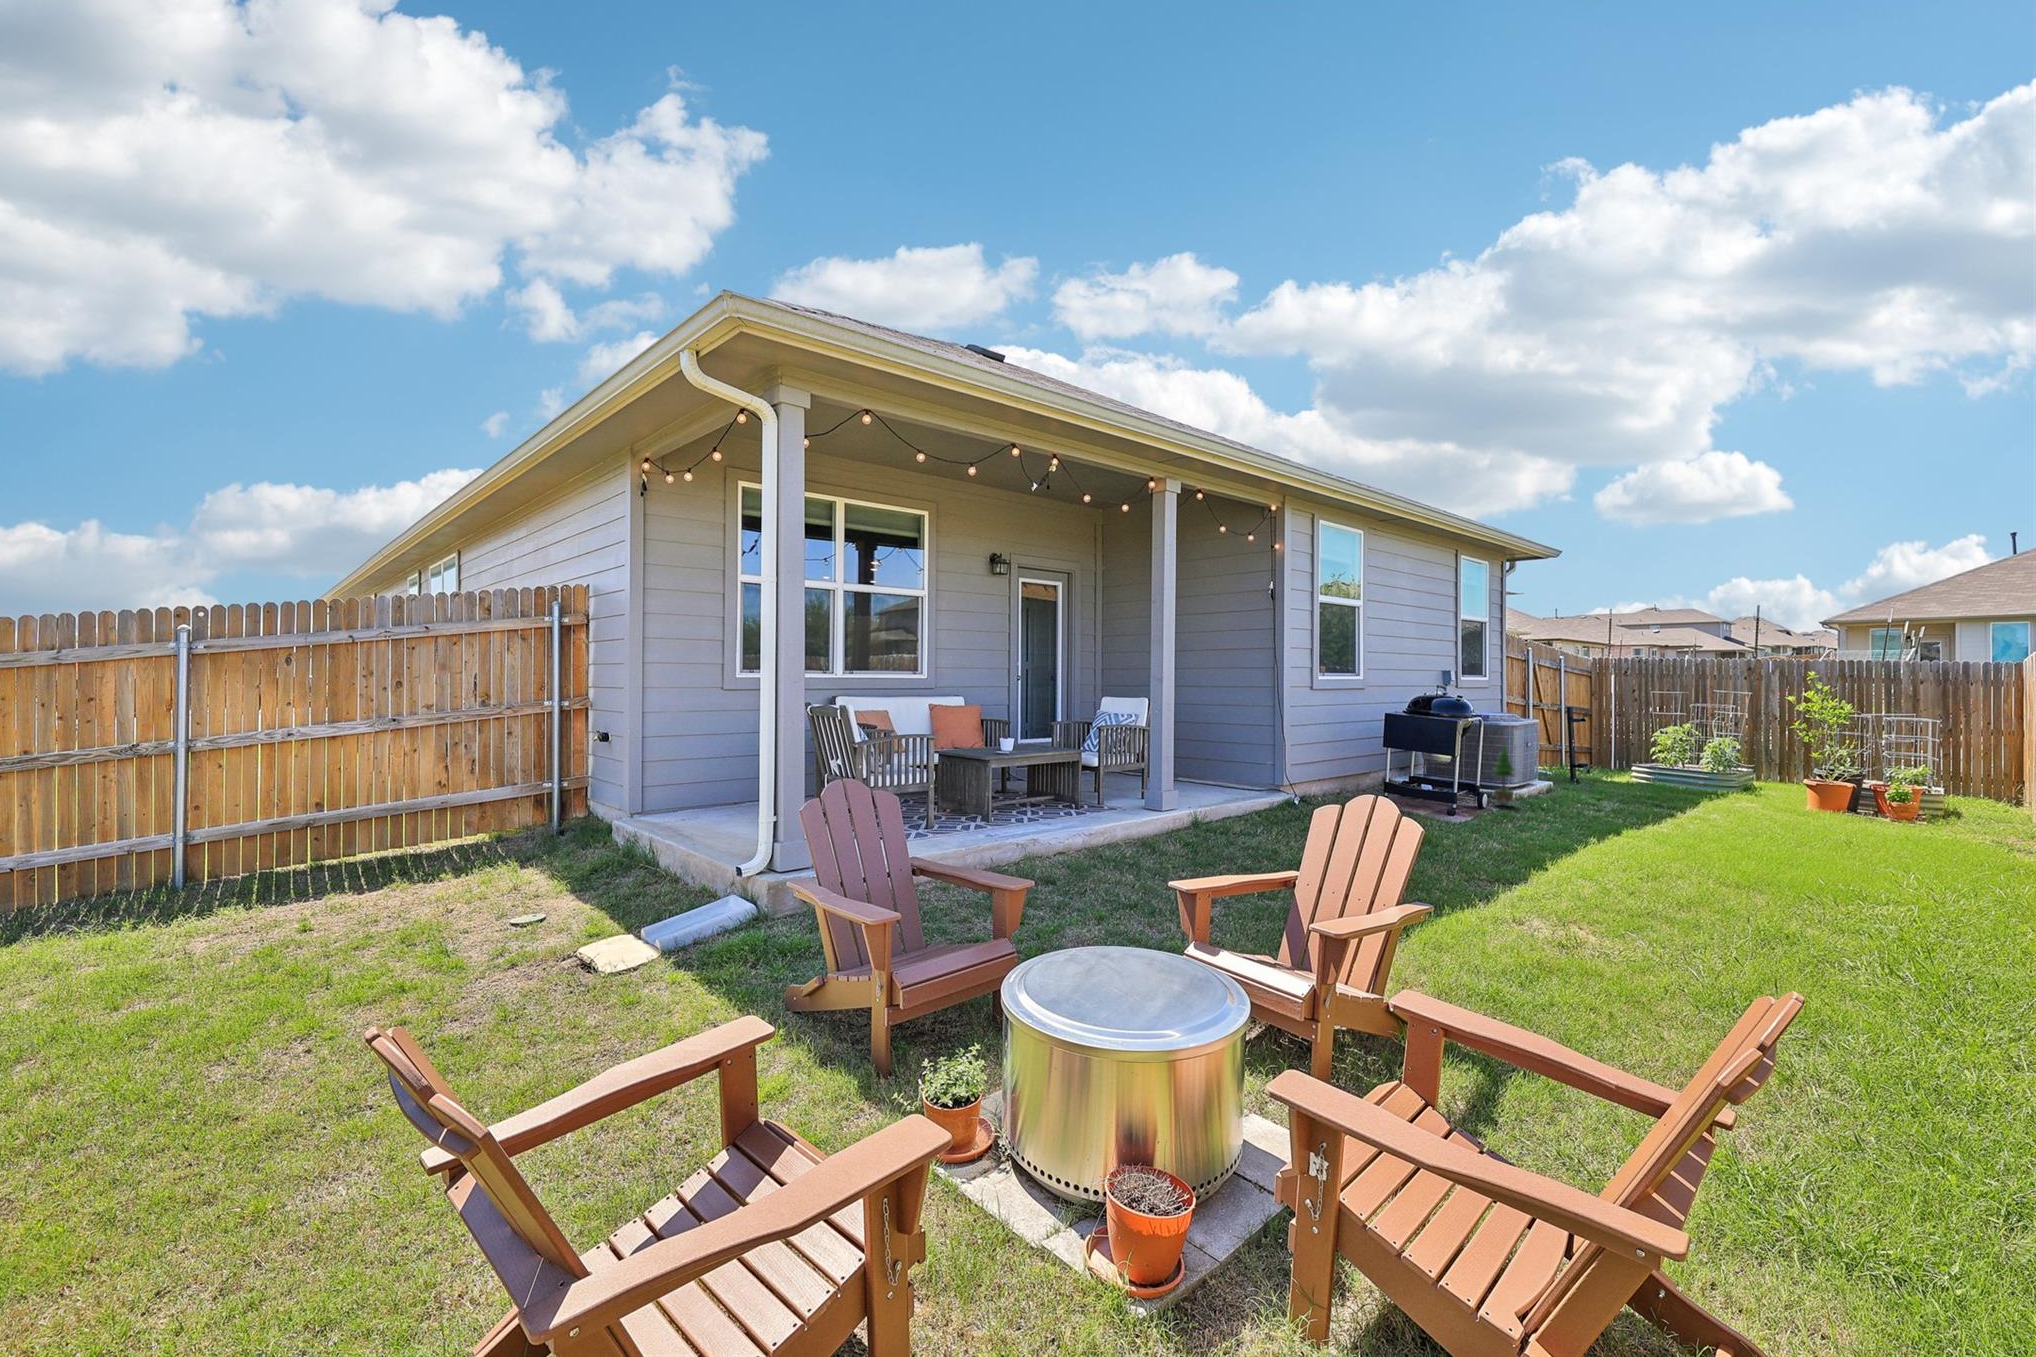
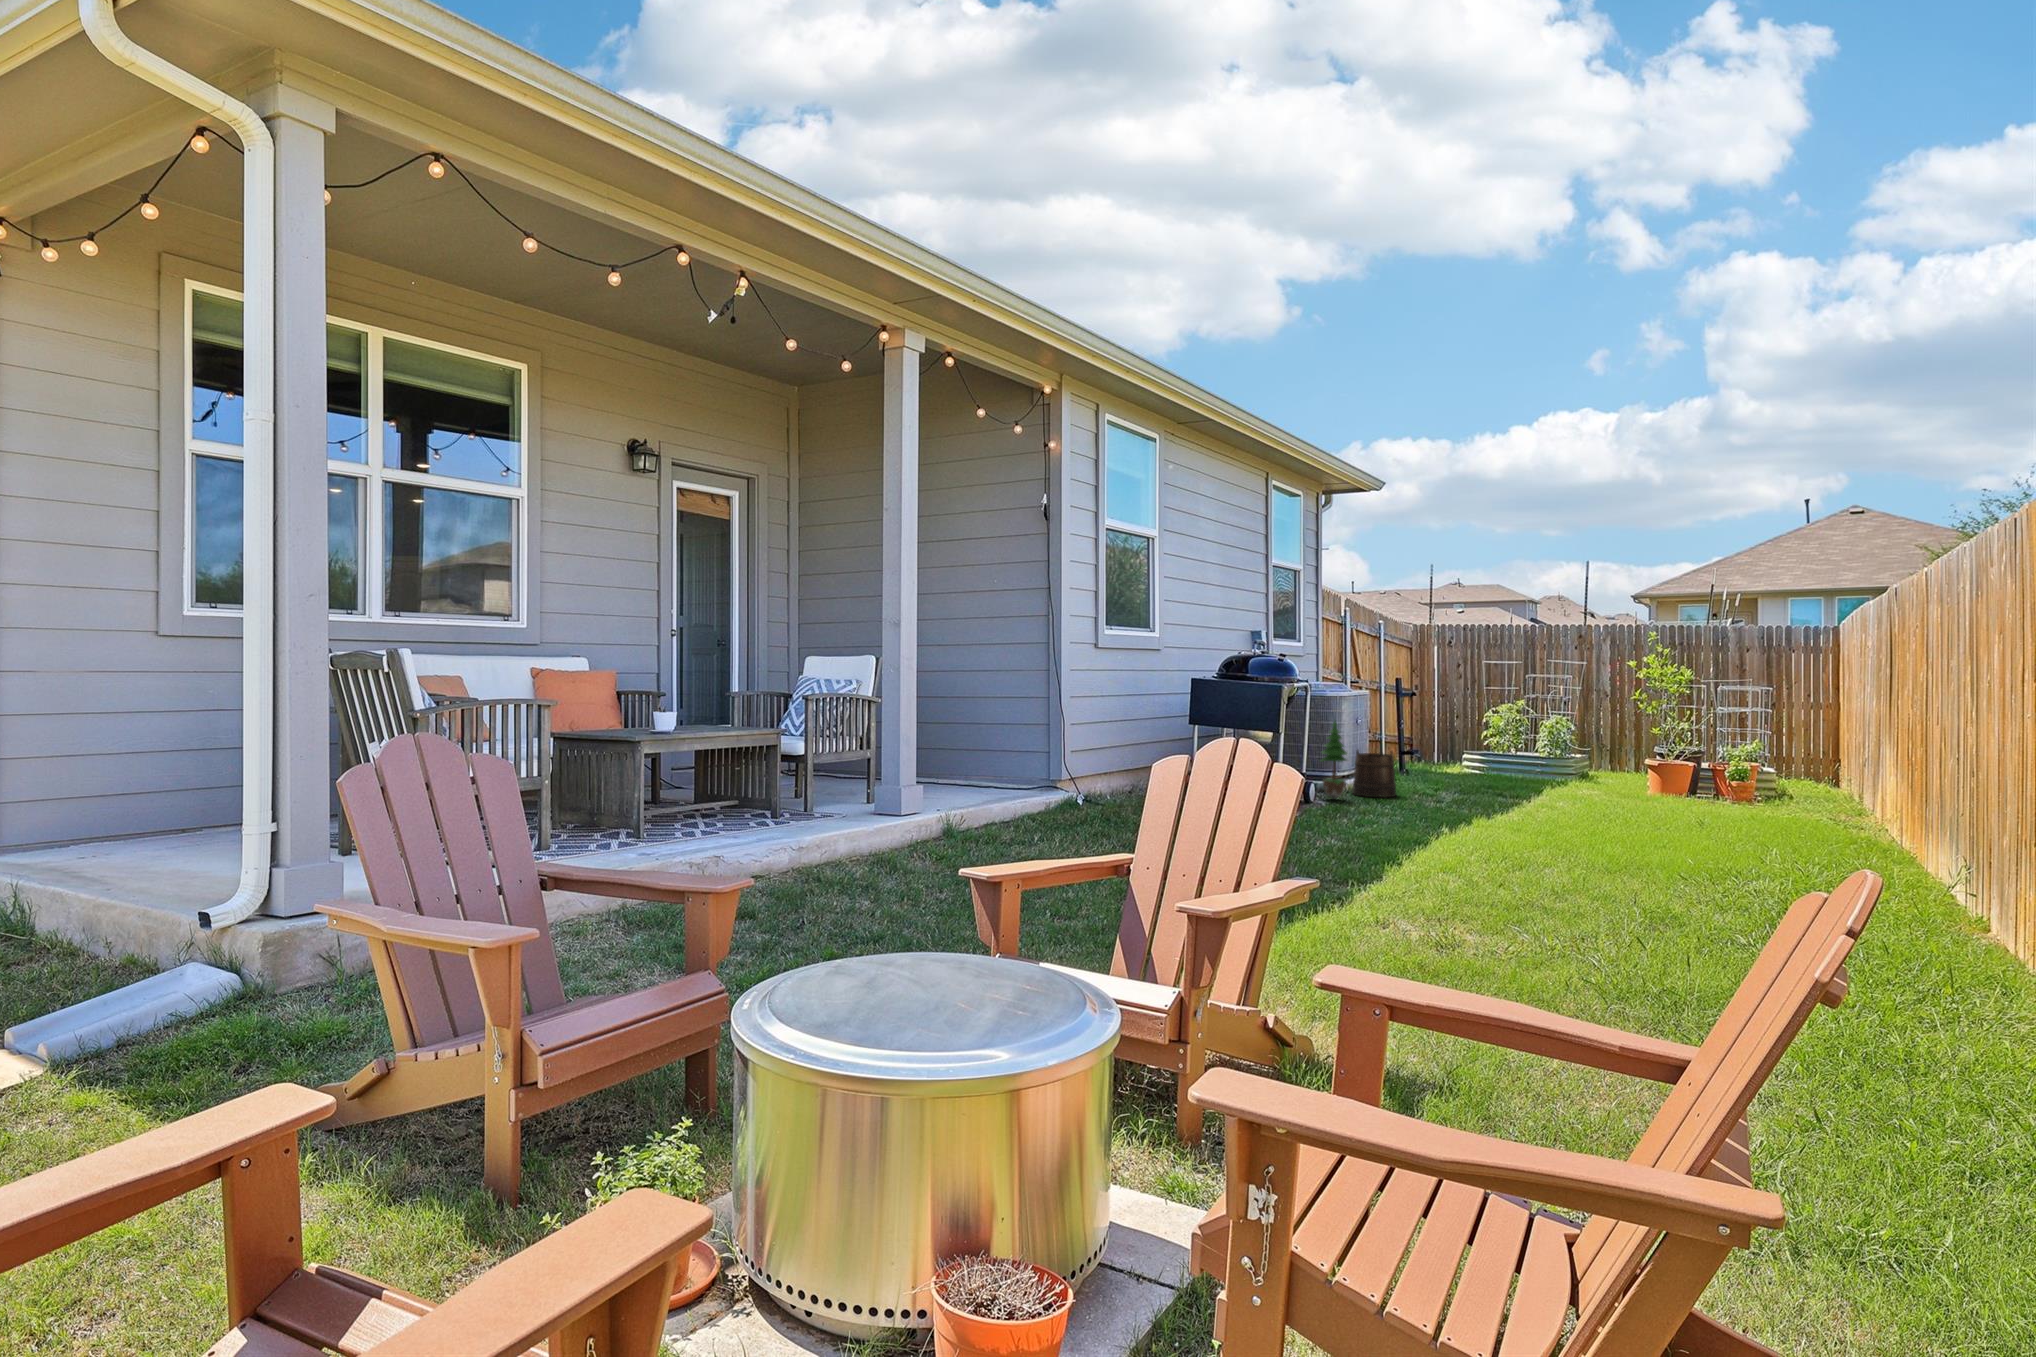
bucket: none [1521,766,1560,805] -> present [1353,750,1396,797]

